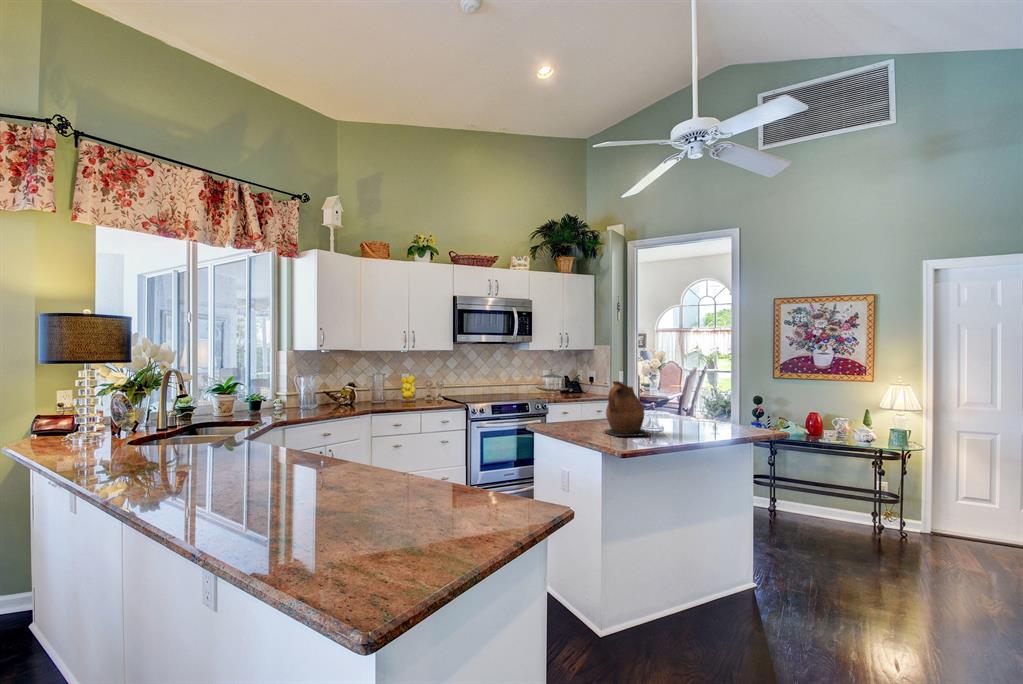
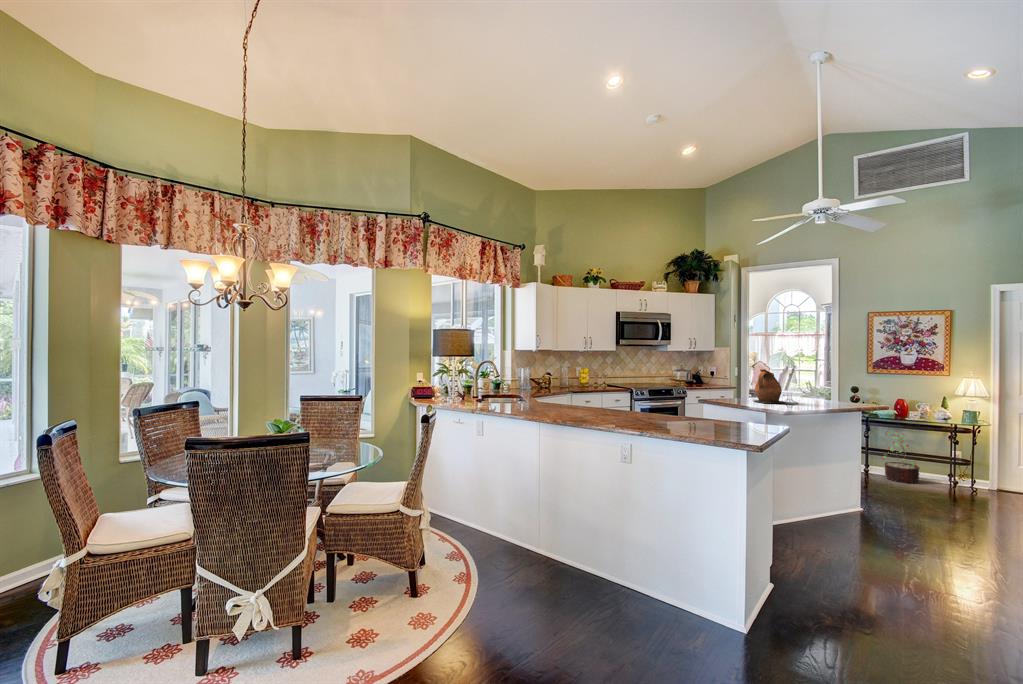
decorative plant: none [791,455,838,528] -> present [883,432,919,483]

